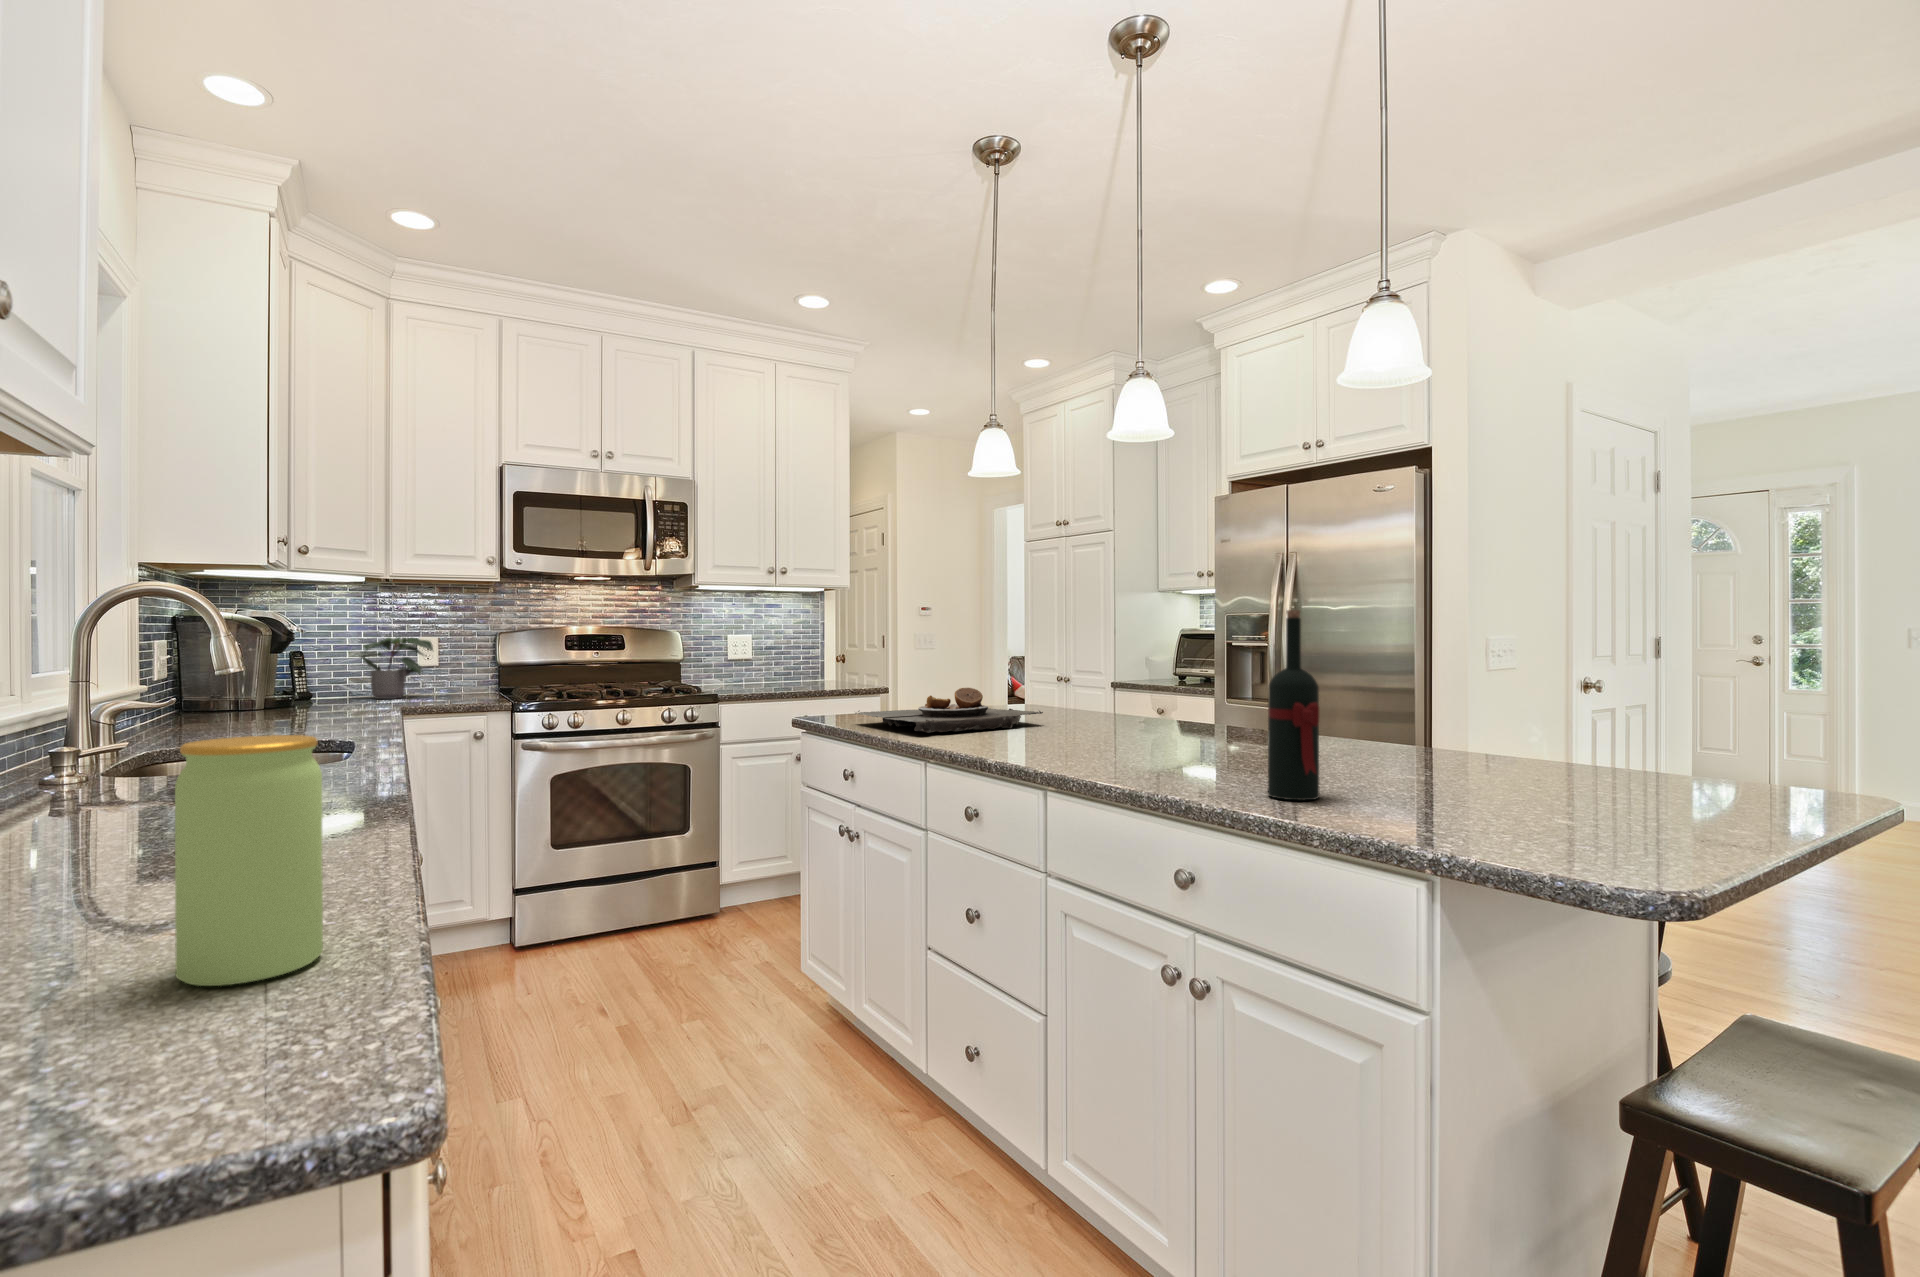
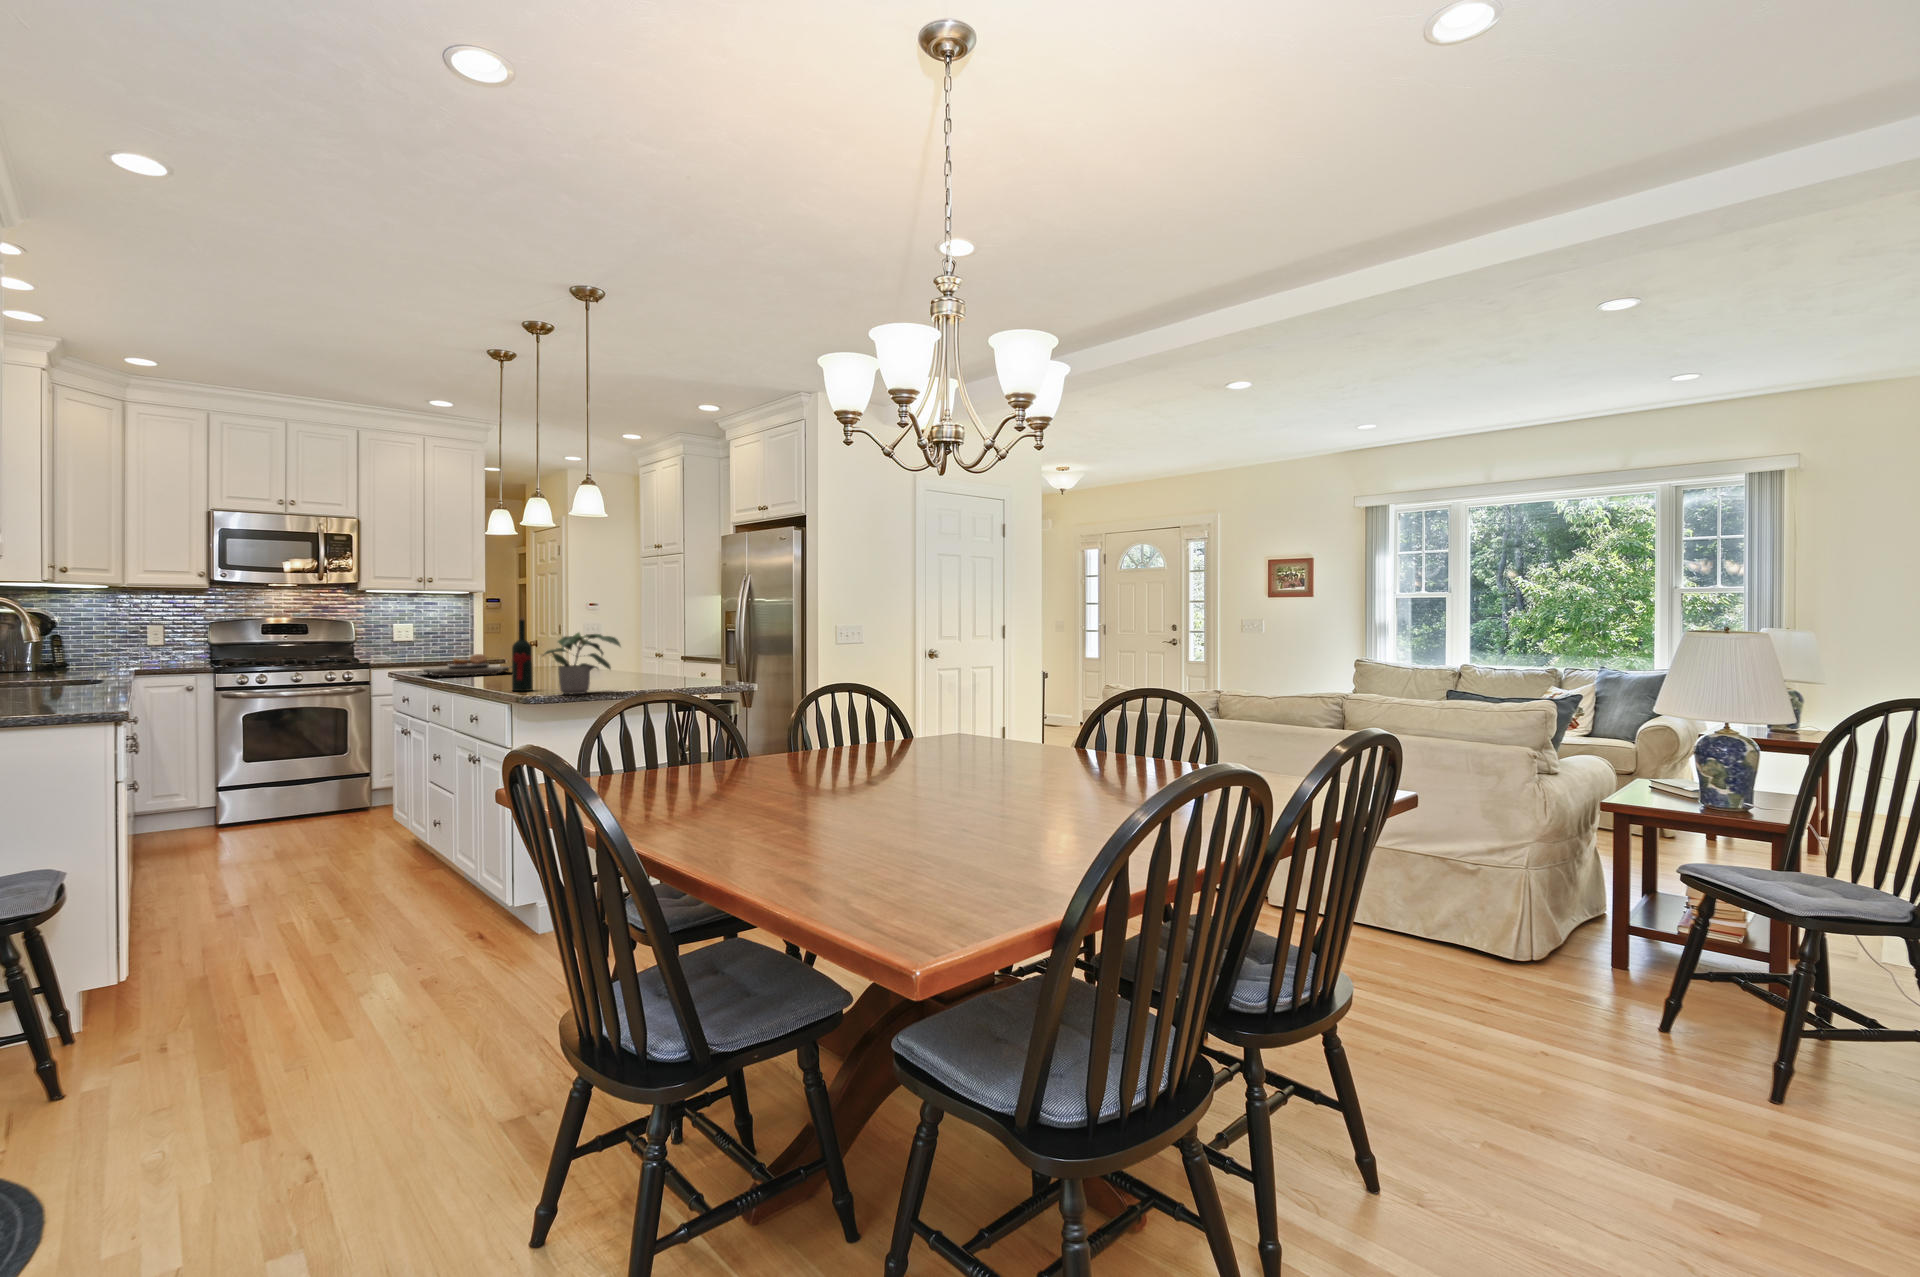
potted plant: present [361,637,433,699] -> present [545,633,620,694]
jar: present [175,735,323,986] -> none [44,654,87,715]

